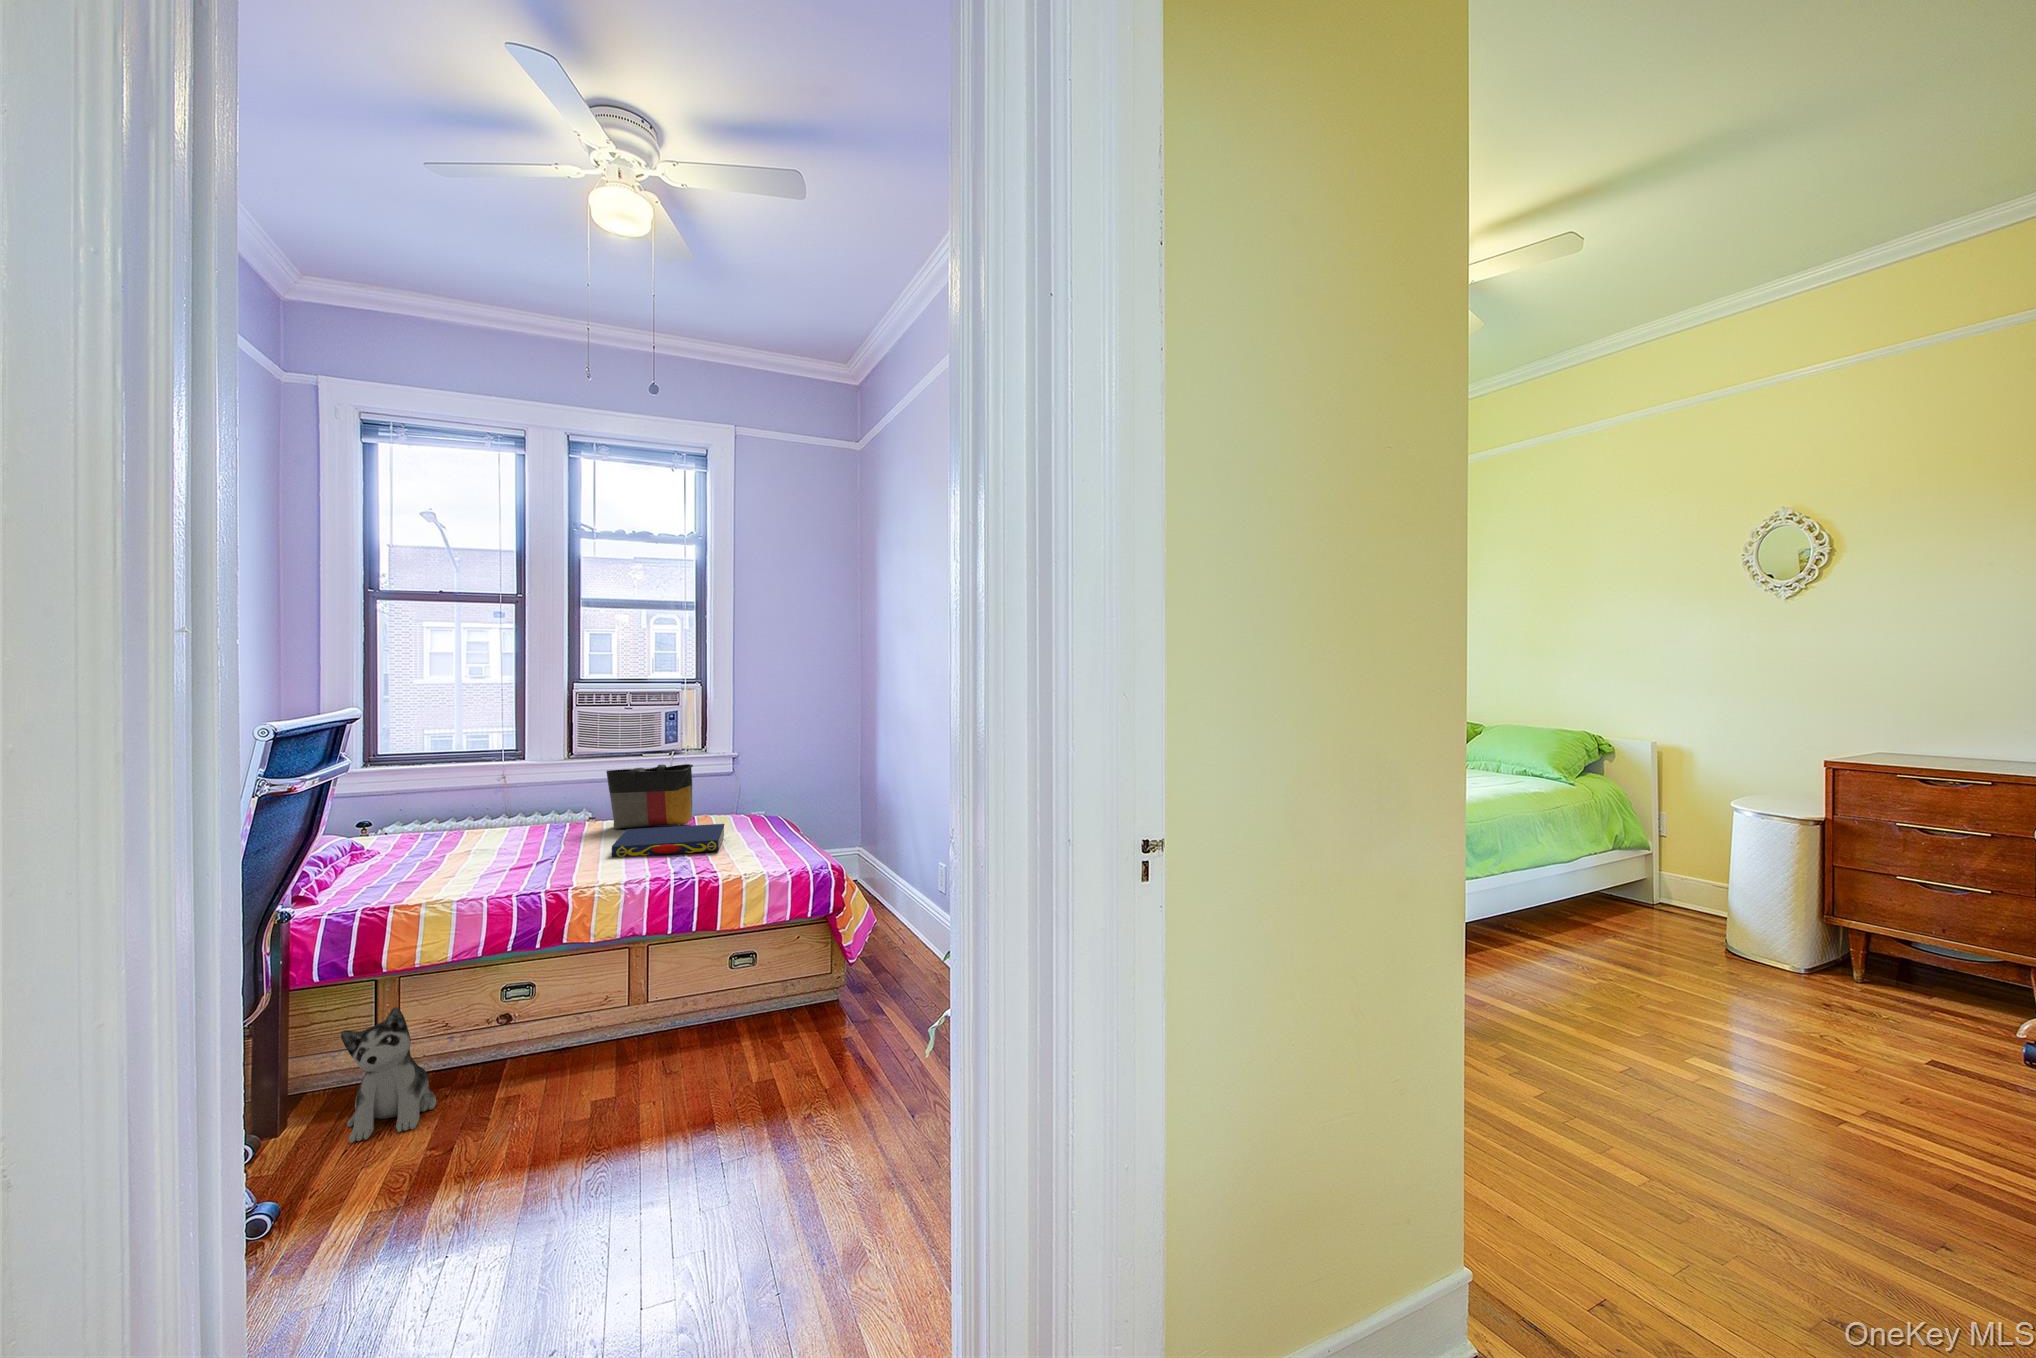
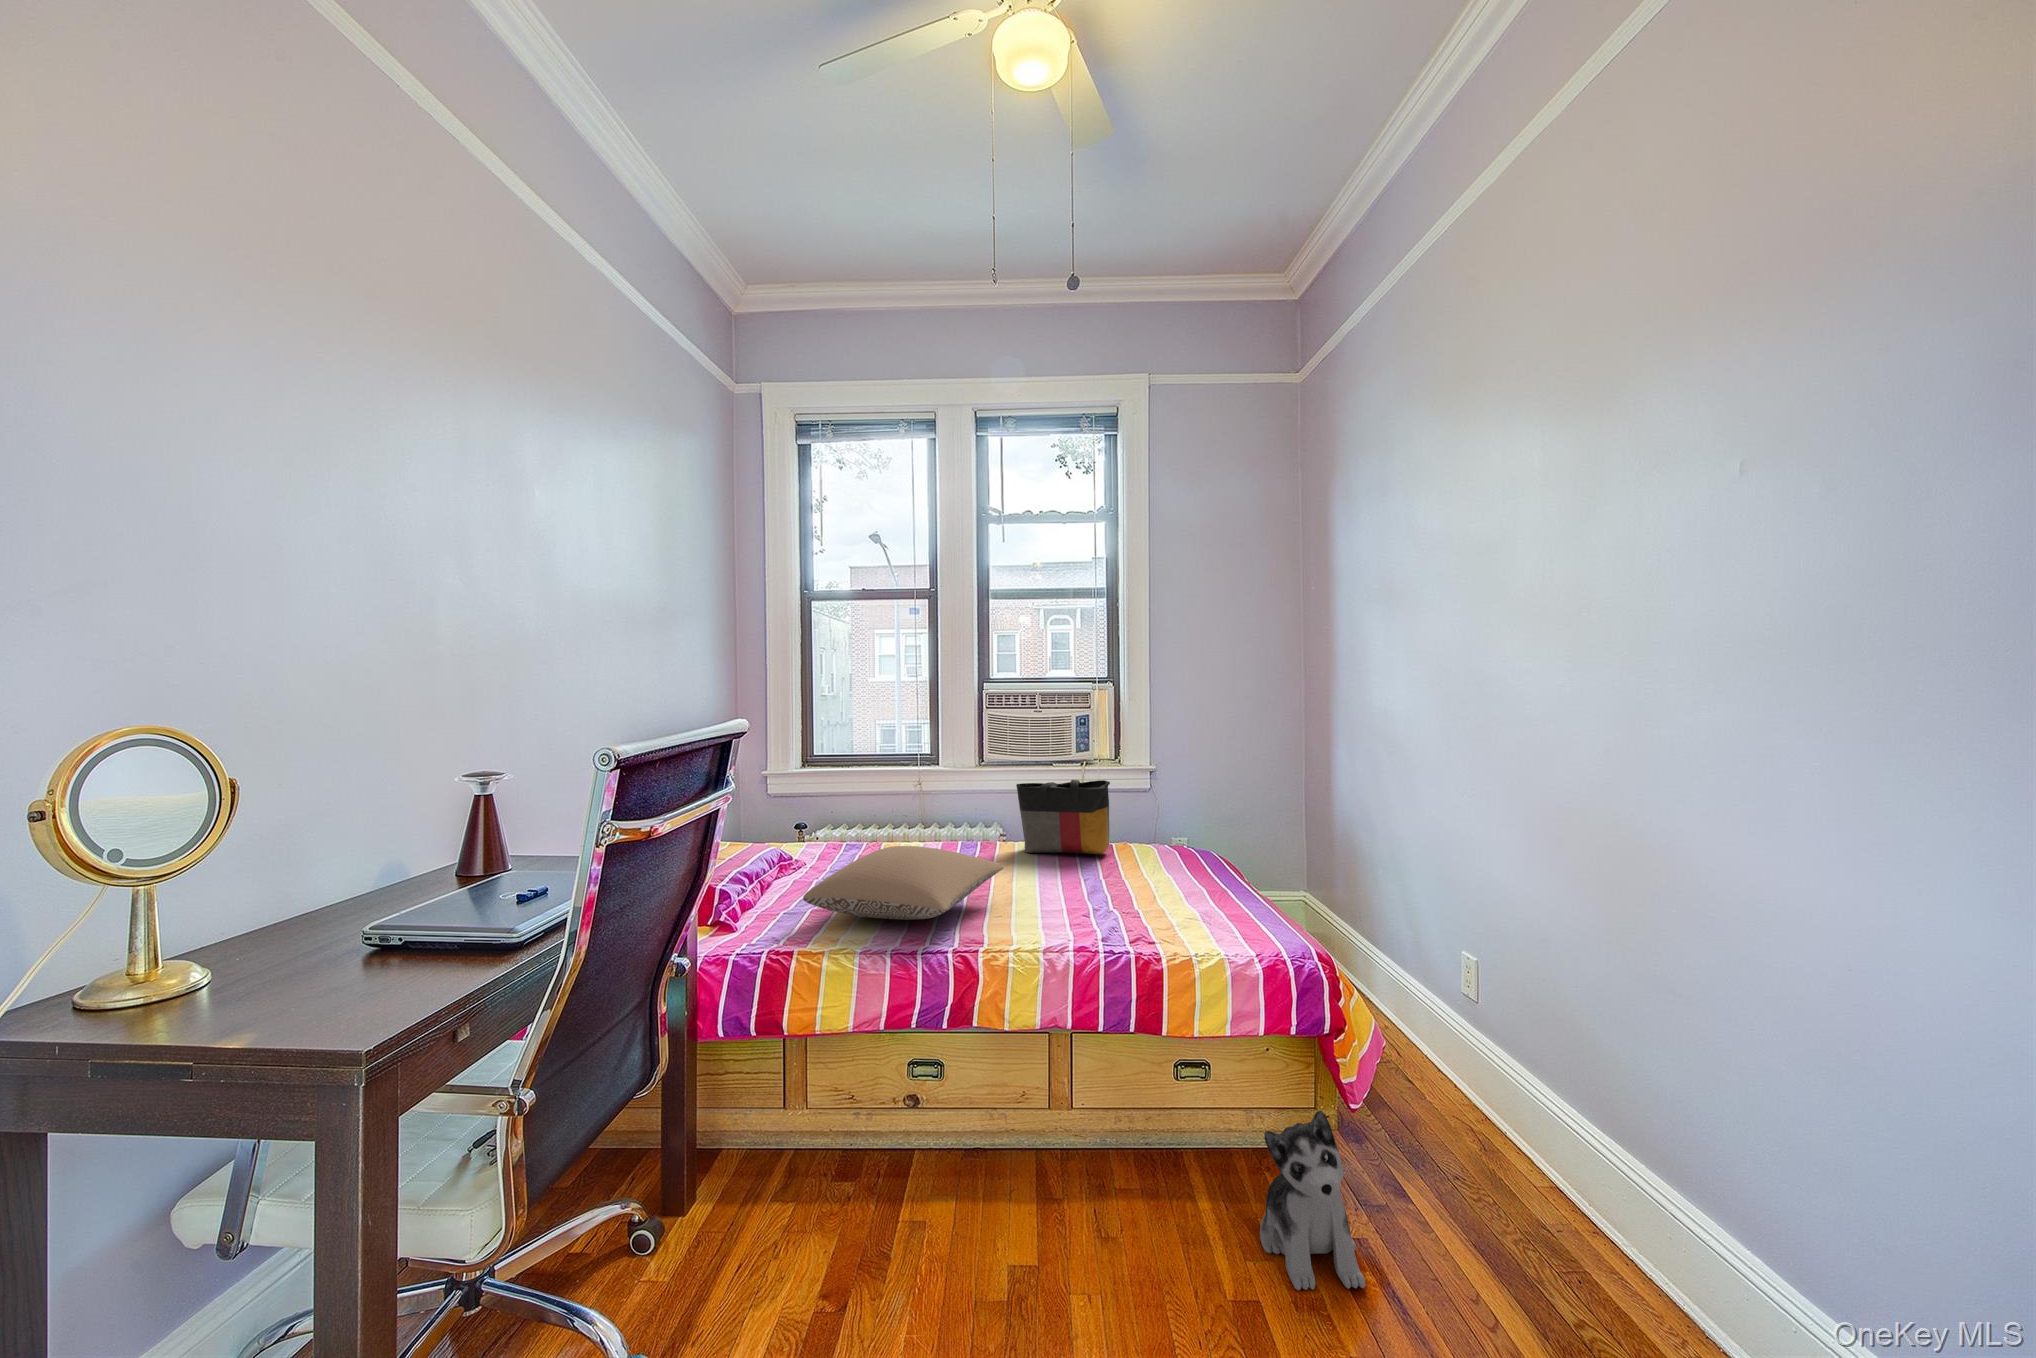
pillow: none [395,820,592,878] -> present [803,846,1003,920]
book: present [612,824,724,857] -> none [1025,859,1152,904]
plush toy: present [341,1007,436,1143] -> present [1260,1110,1365,1290]

